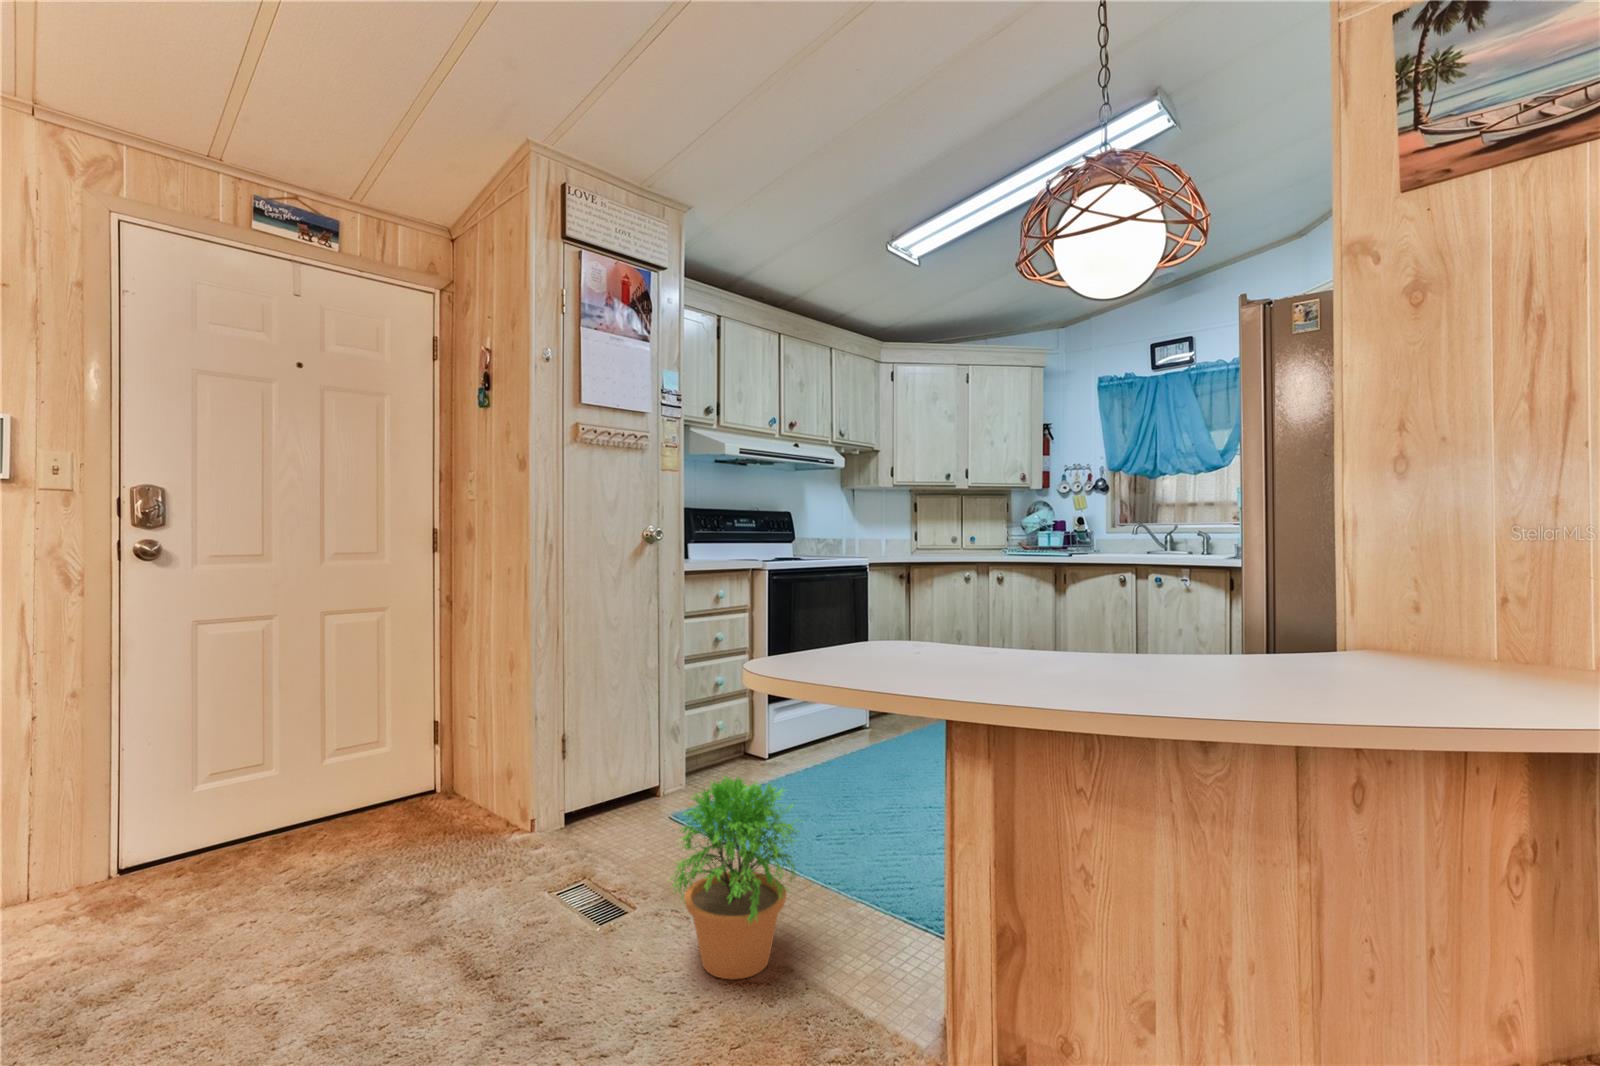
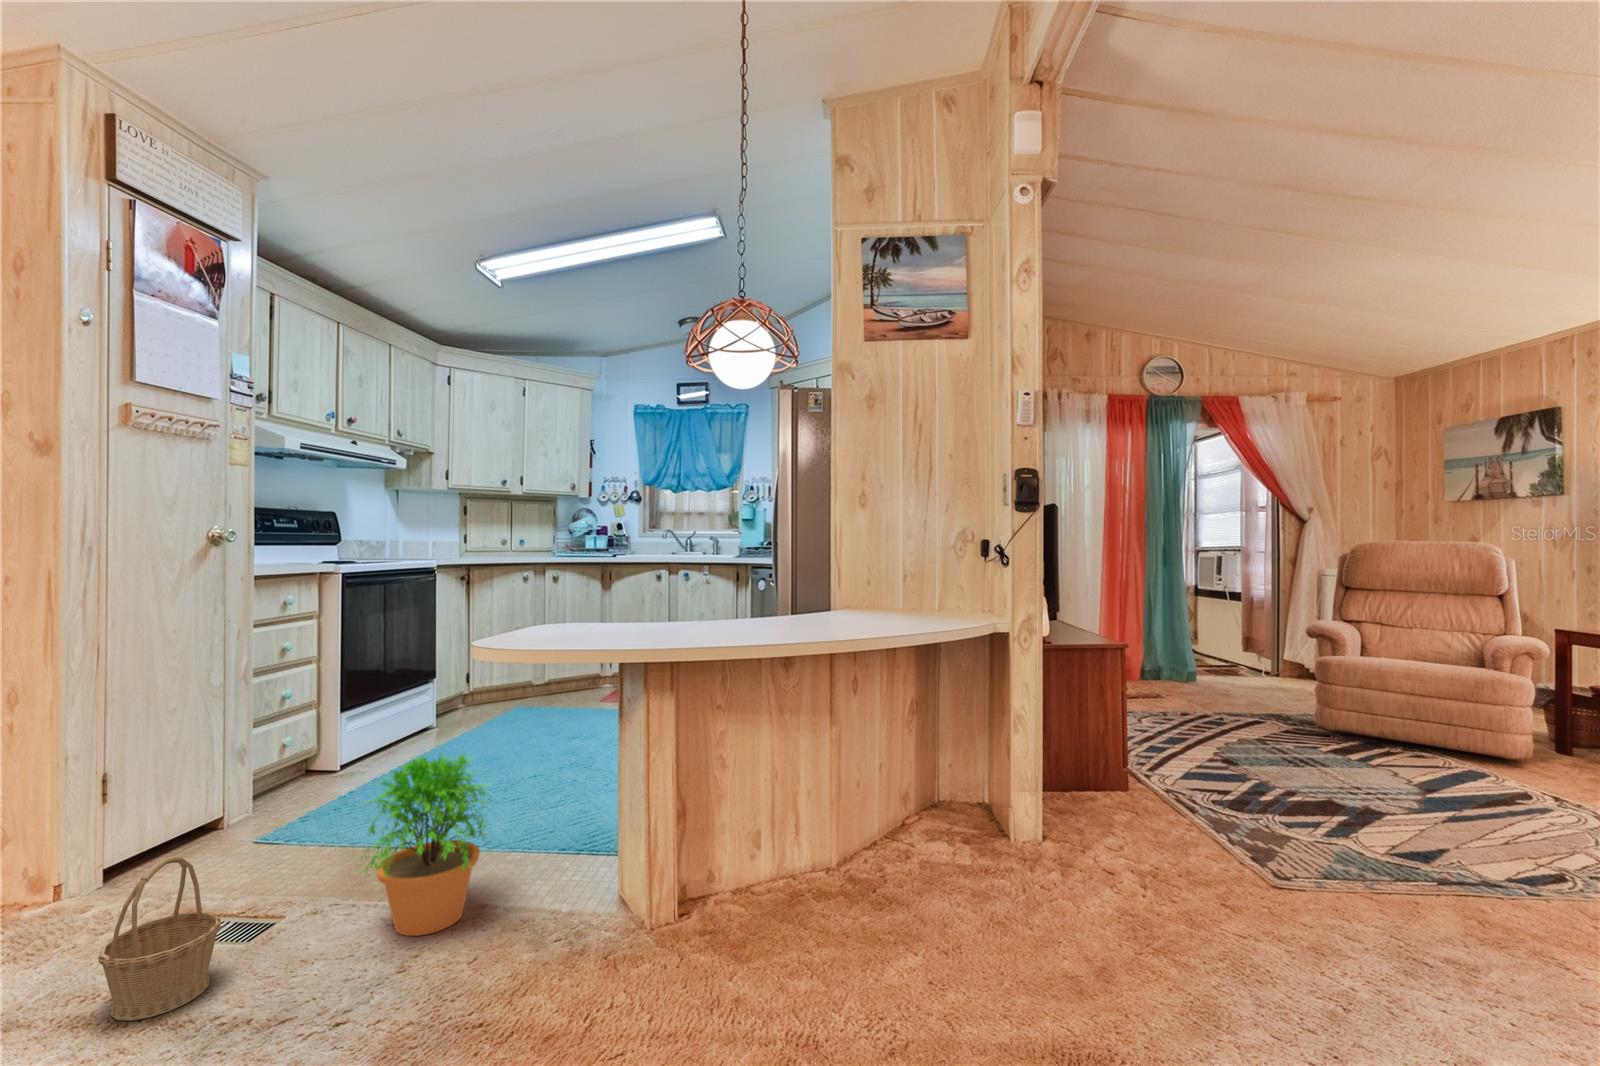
basket: none [476,828,564,971] -> present [98,856,221,1021]

